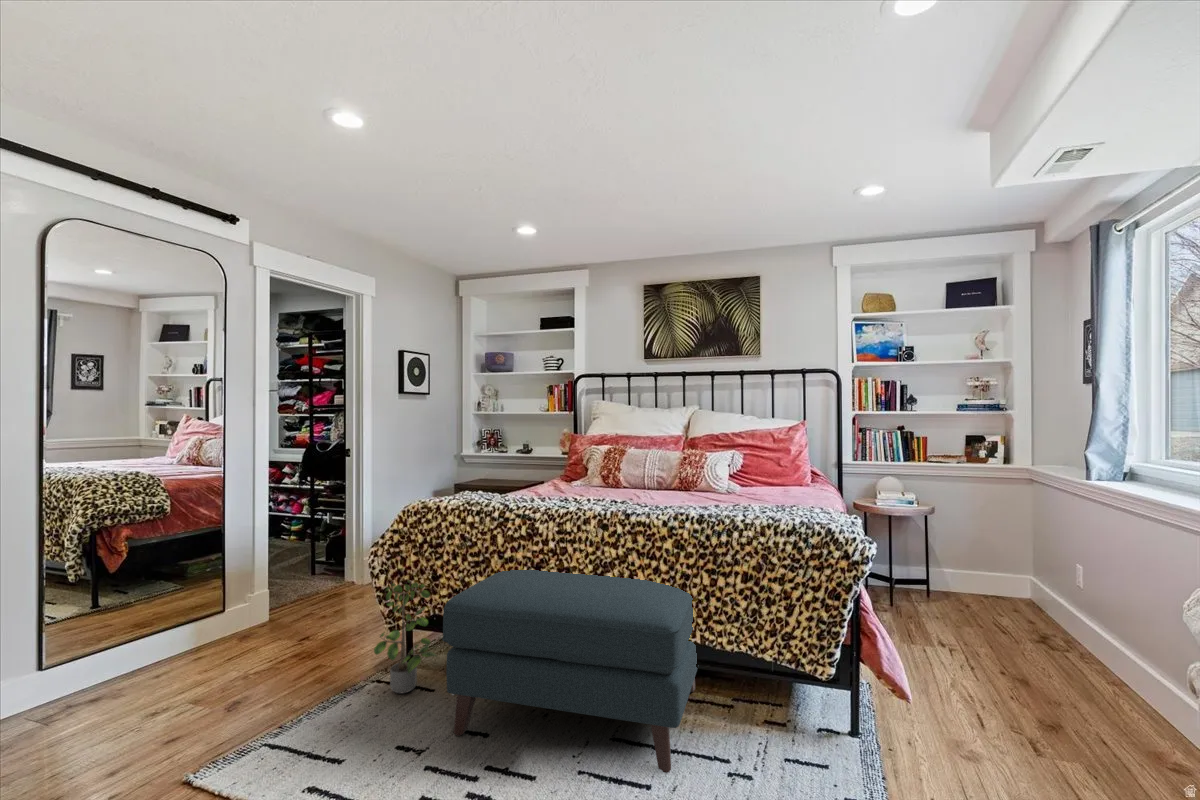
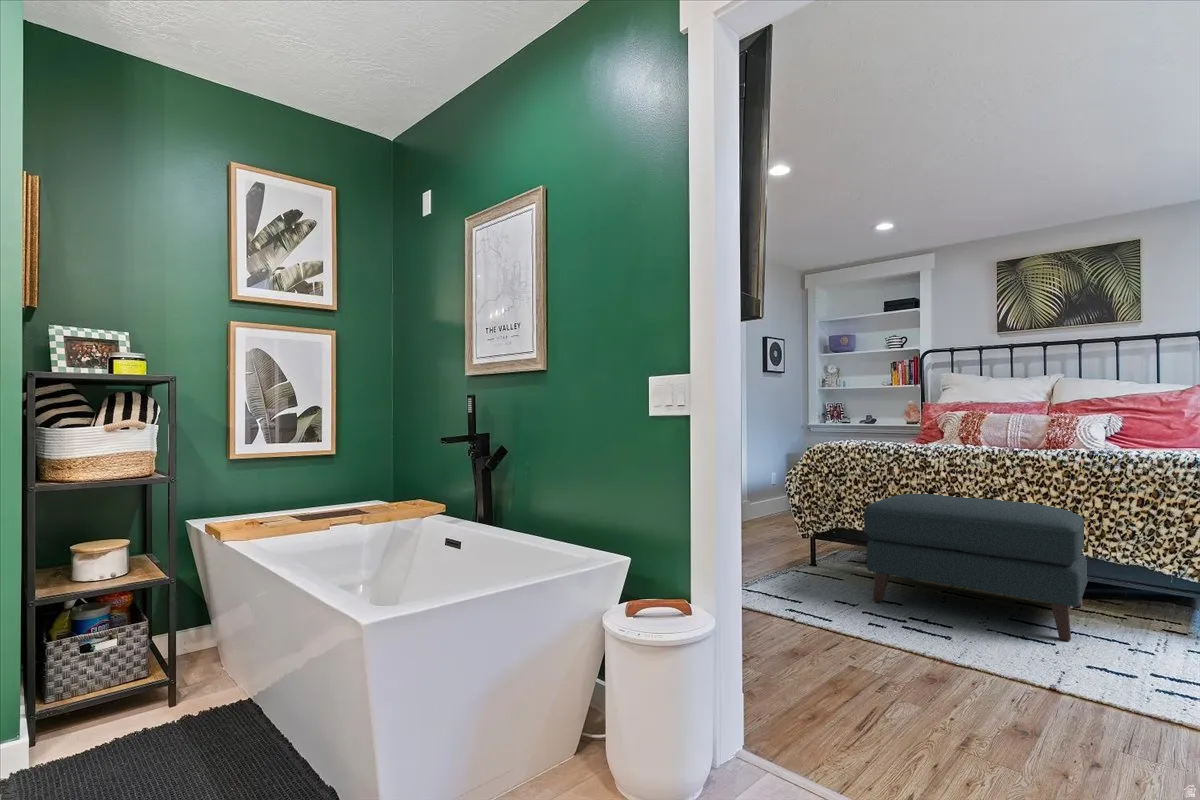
potted plant: present [374,580,436,693] -> none [797,498,848,579]

